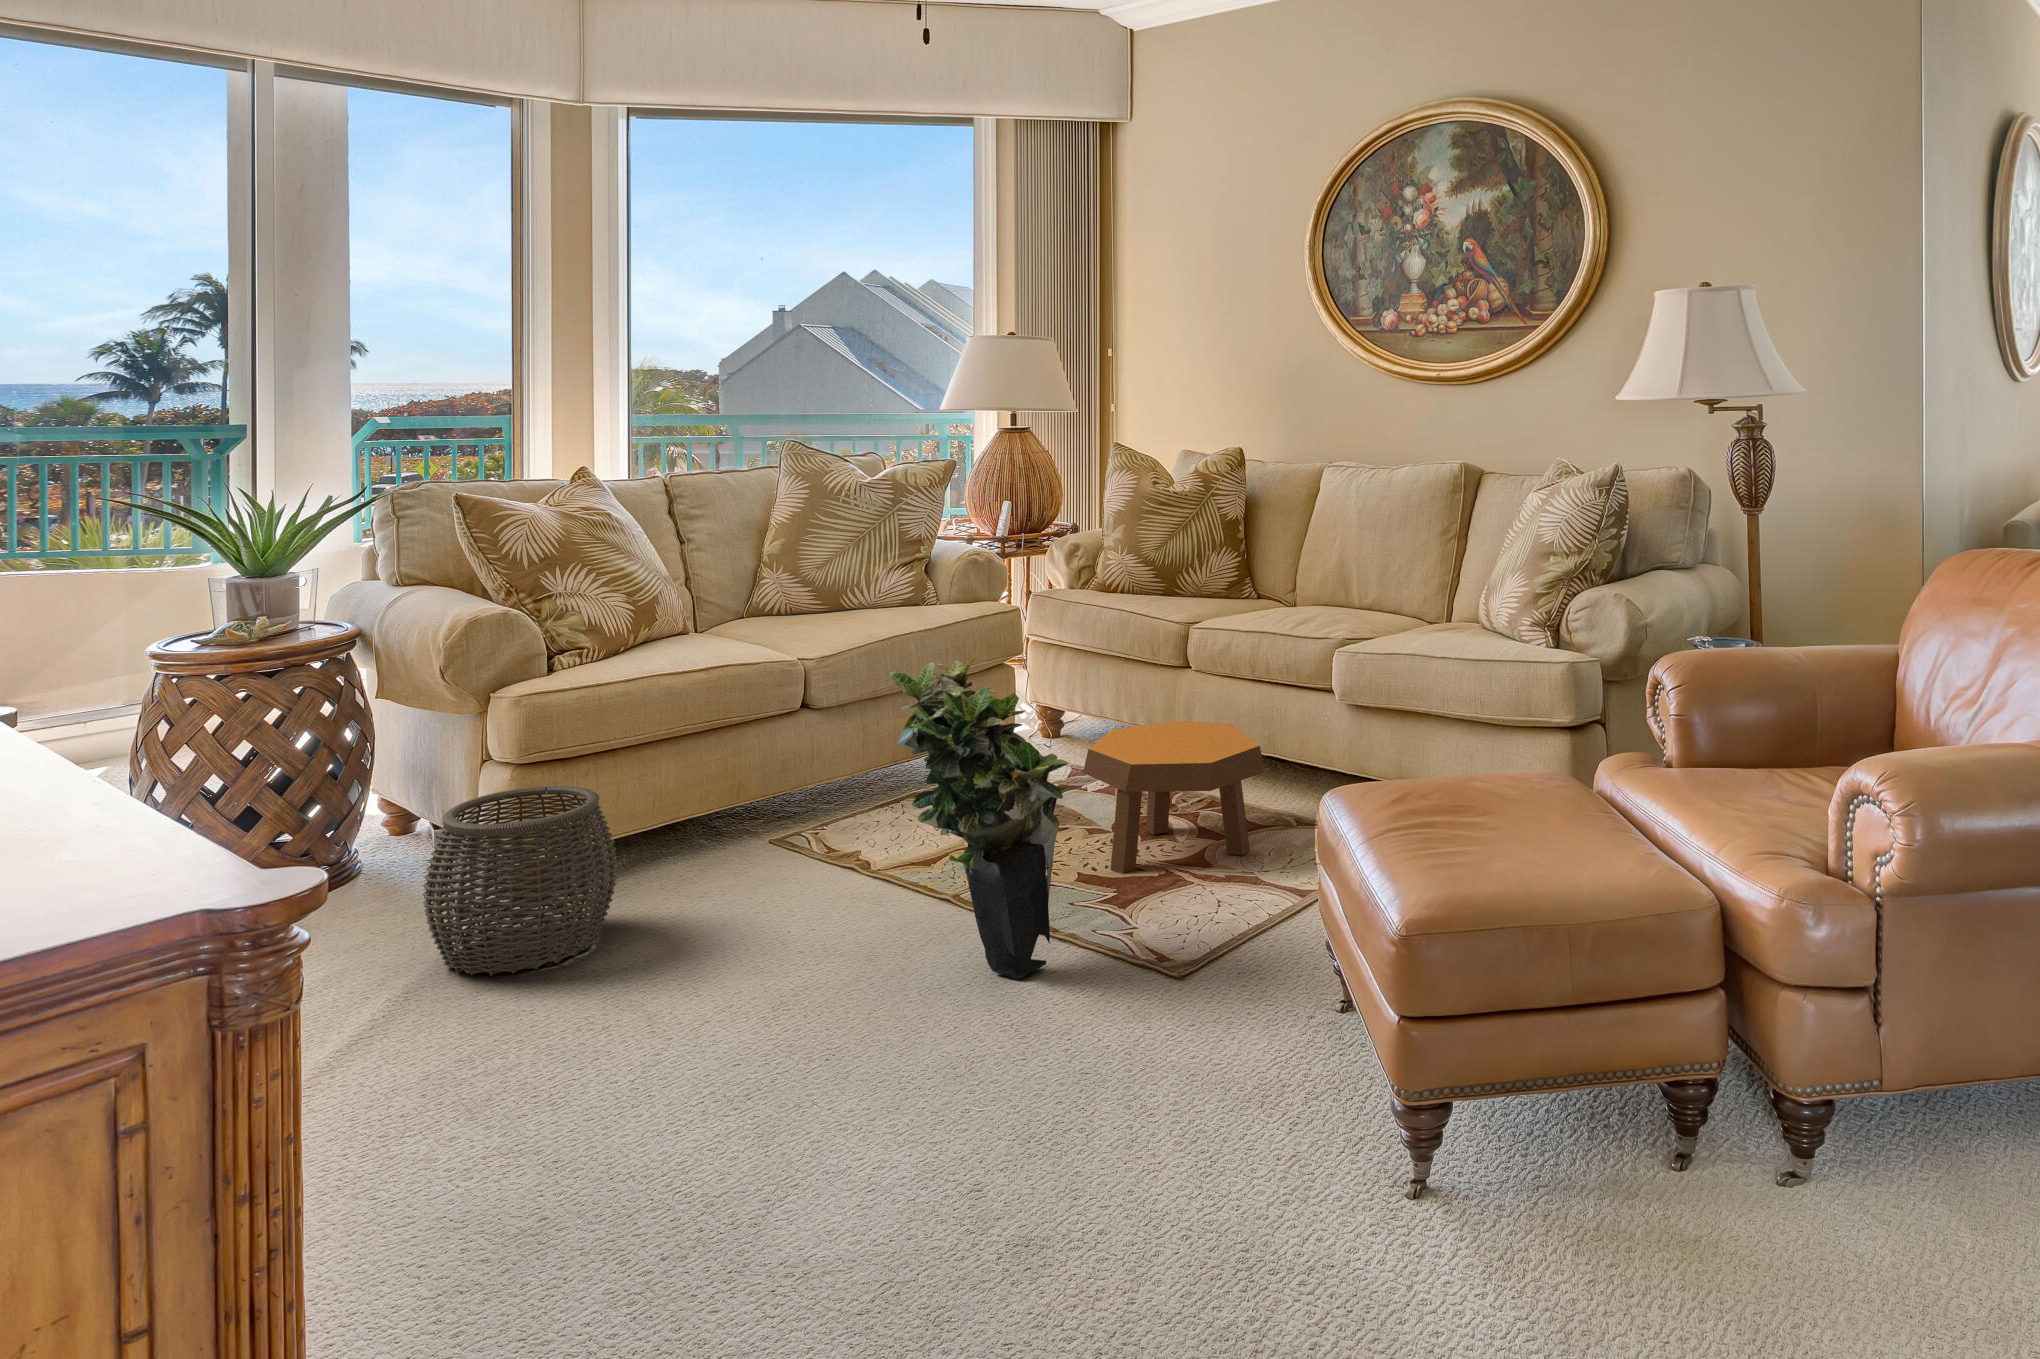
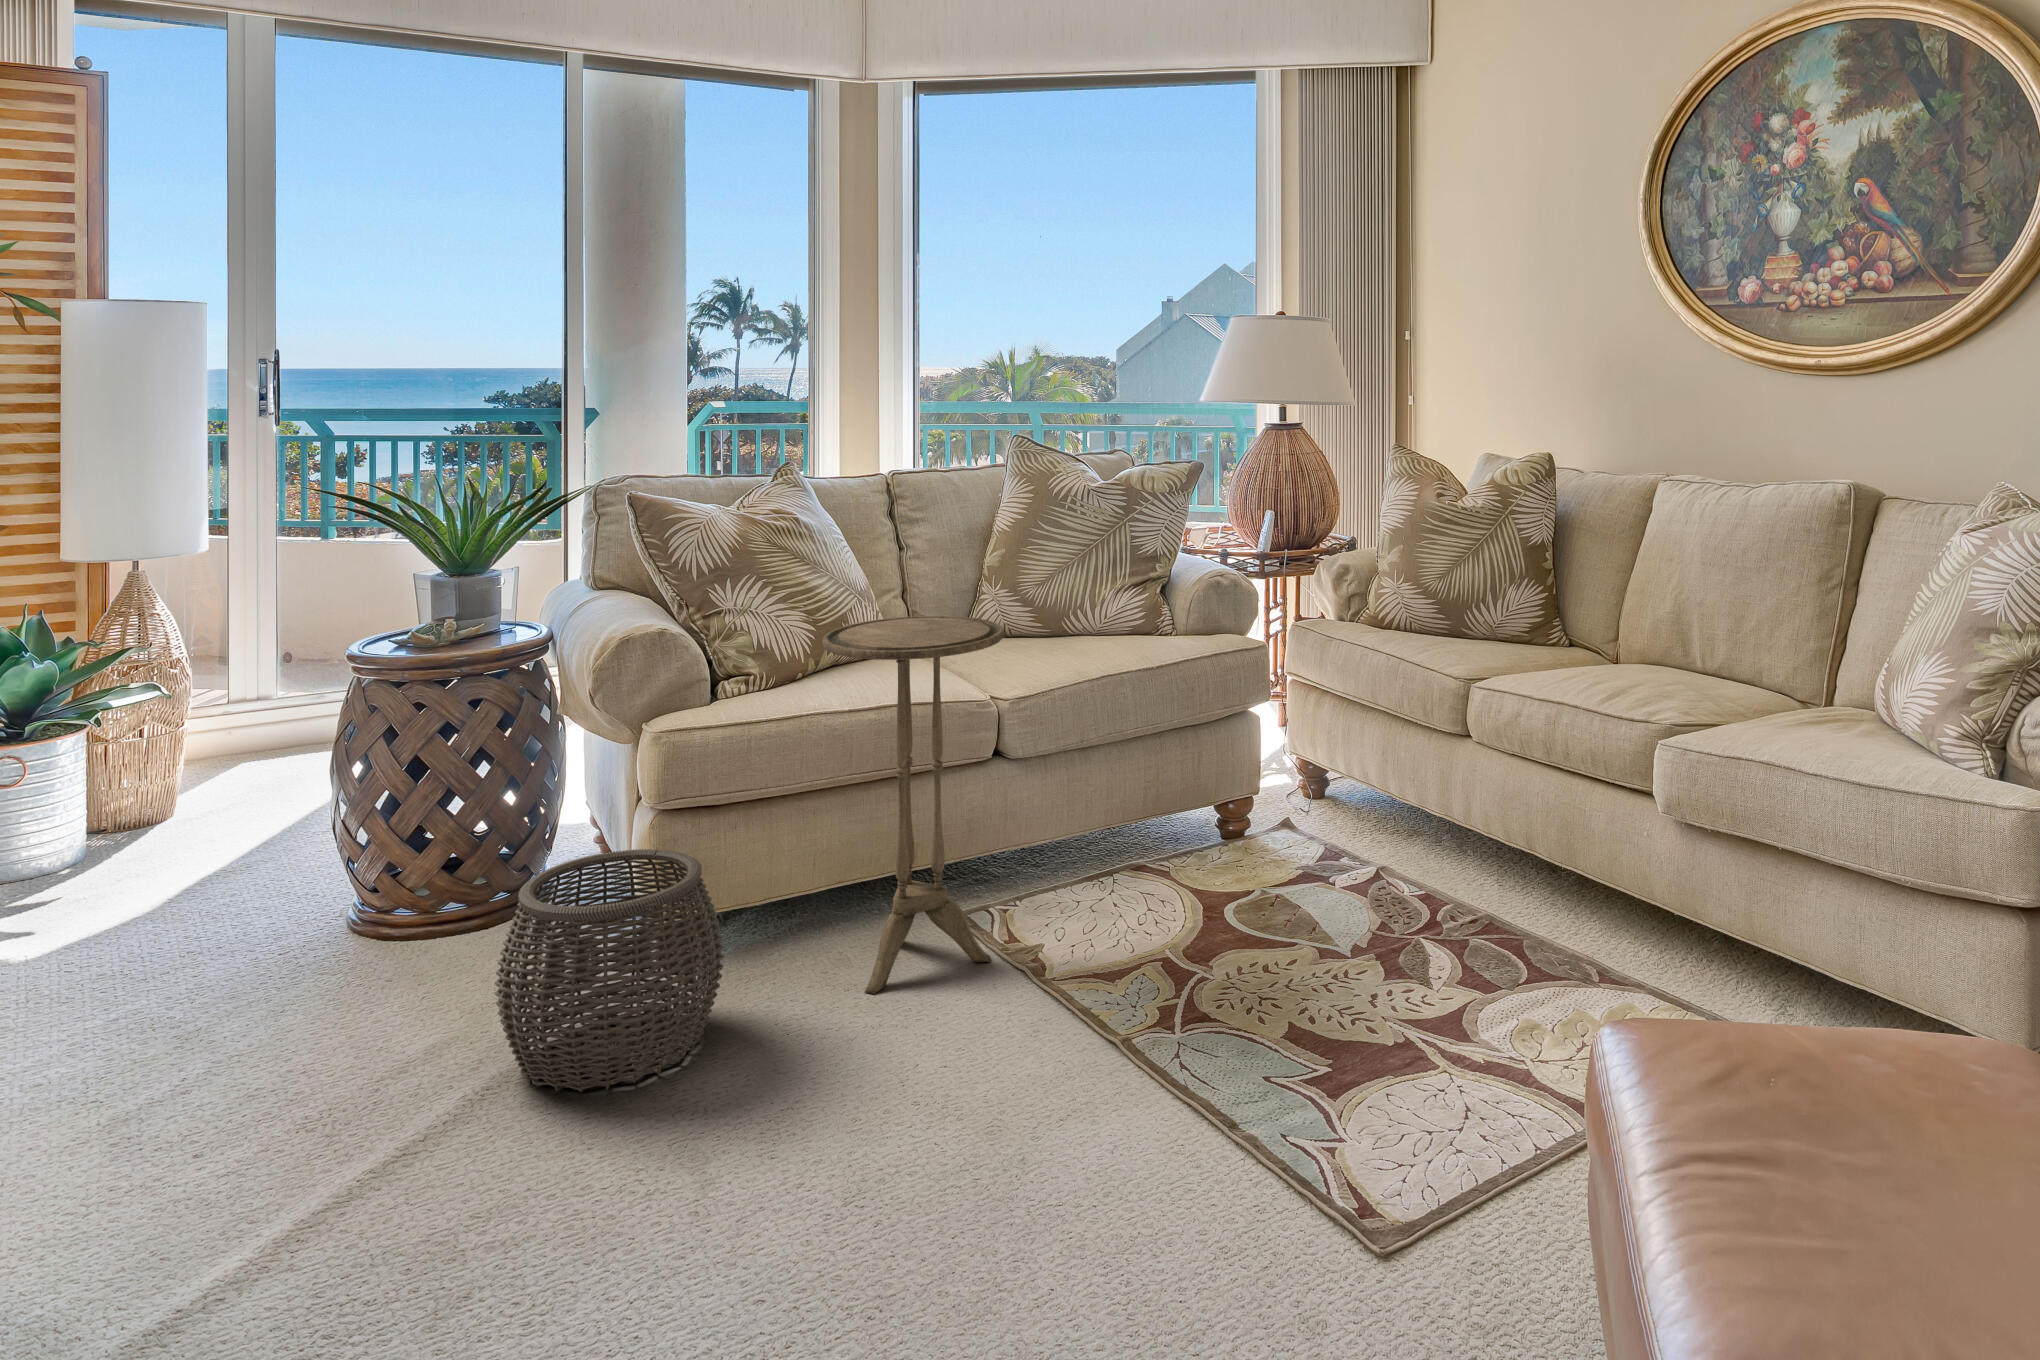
side table: none [678,588,832,893] -> present [823,616,1004,994]
potted plant: present [890,655,1069,980] -> none [995,742,1239,1222]
footstool: present [1083,721,1265,873] -> none [1305,817,1550,1034]

